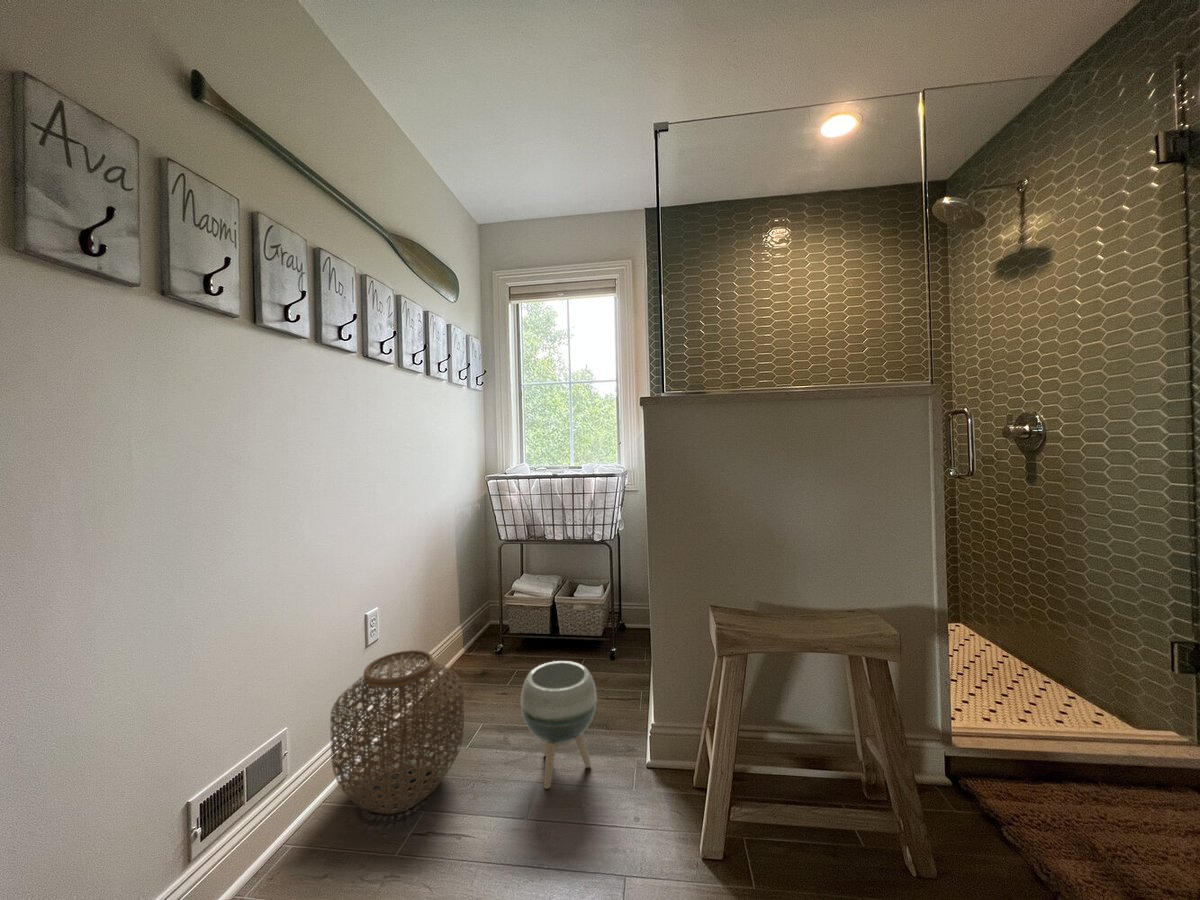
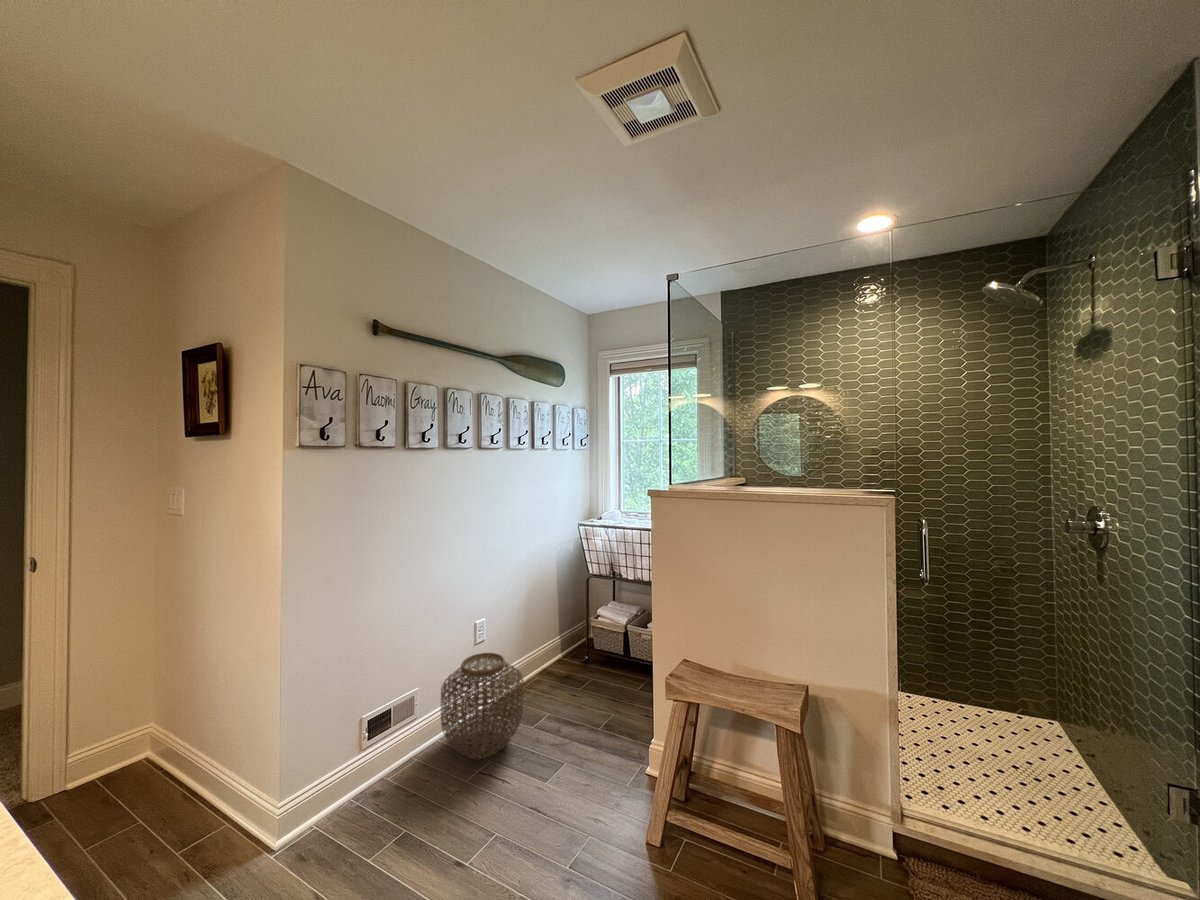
planter: present [521,661,597,789] -> none [556,681,611,773]

